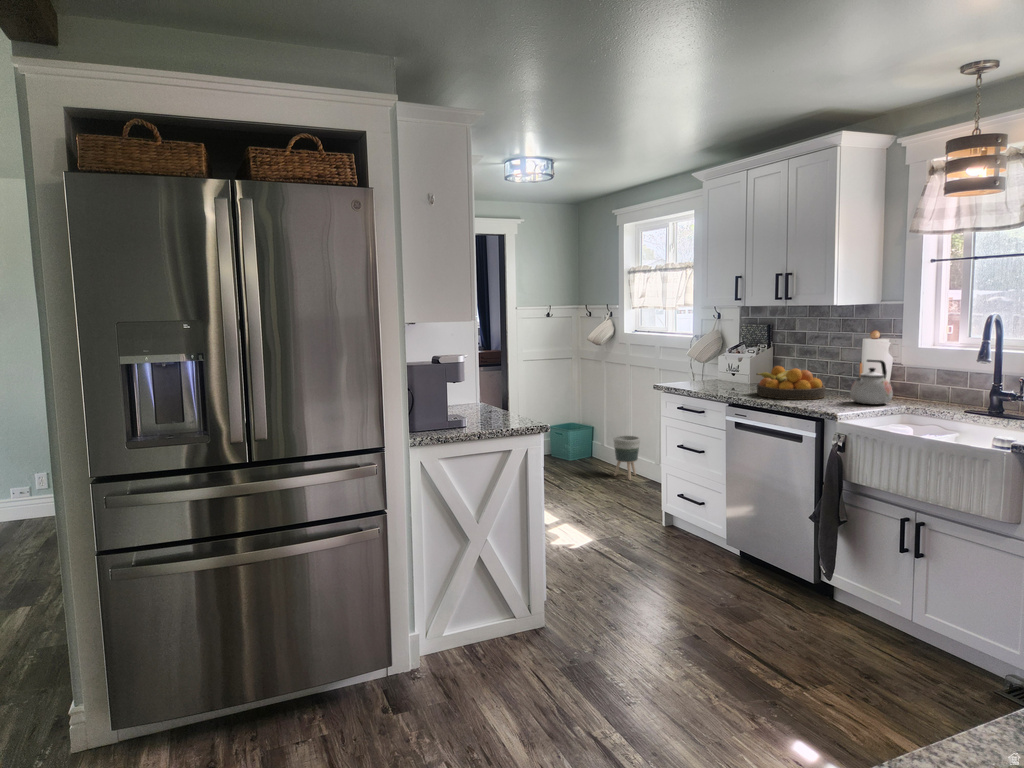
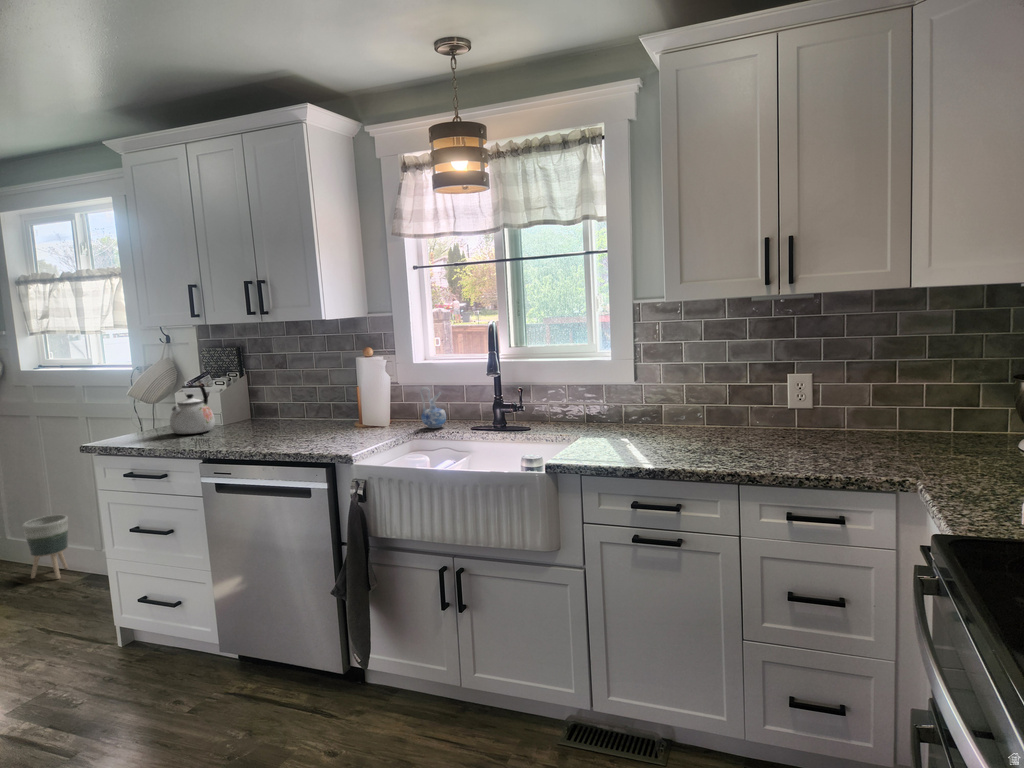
kettle: present [850,360,893,404] -> present [170,385,215,434]
fruit bowl: present [756,366,825,400] -> none [233,400,323,443]
ceramic pitcher: none [916,369,942,407] -> present [420,387,446,428]

